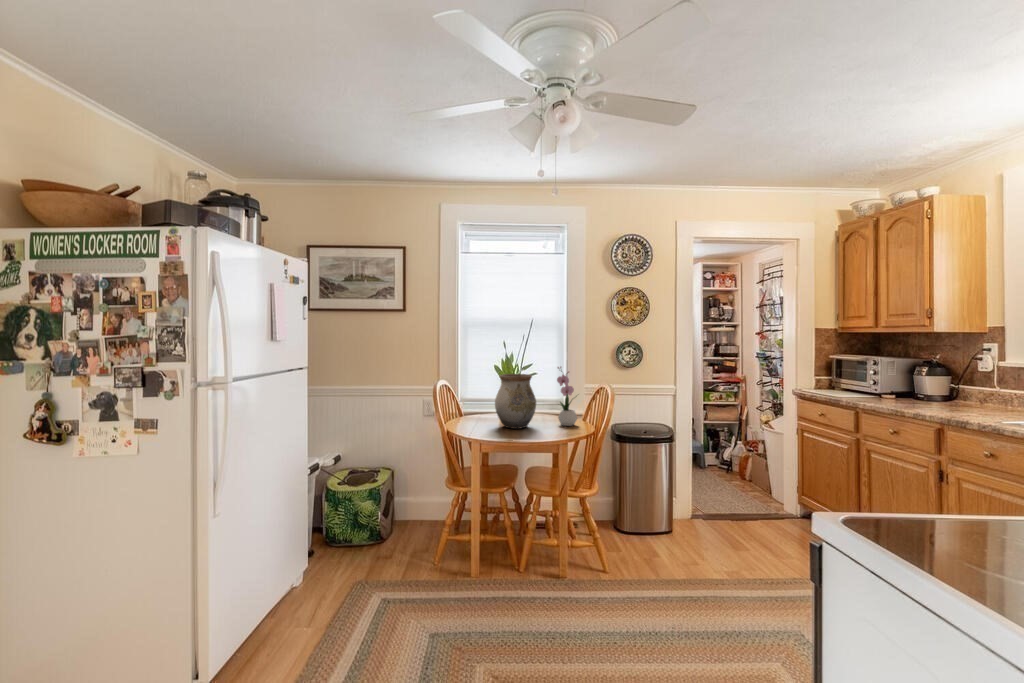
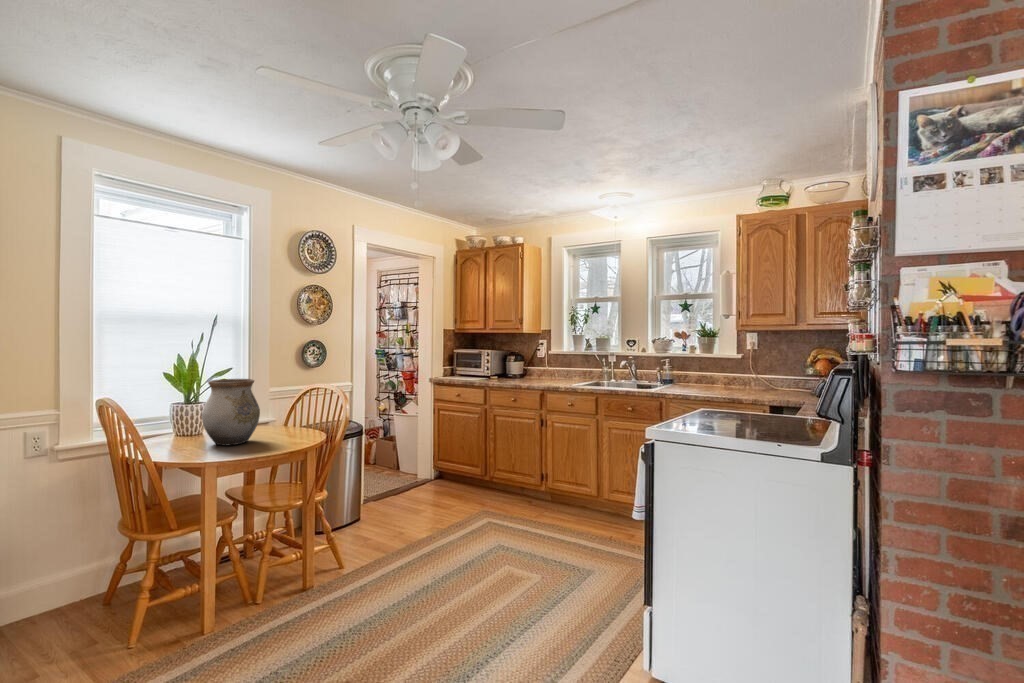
flower arrangement: present [557,367,577,426] -> none [273,367,298,433]

